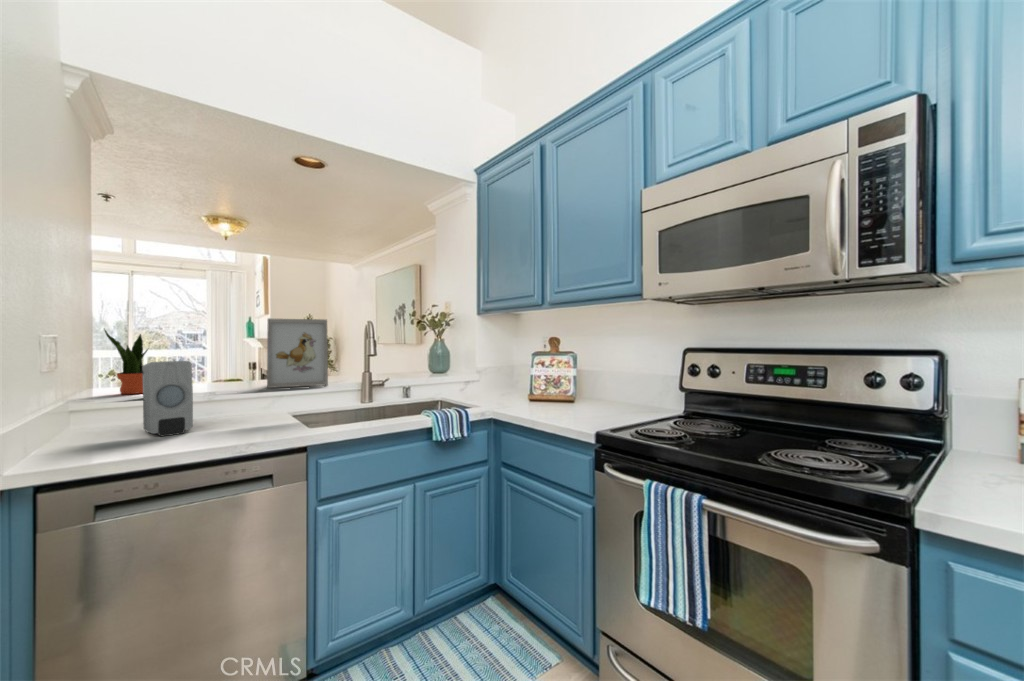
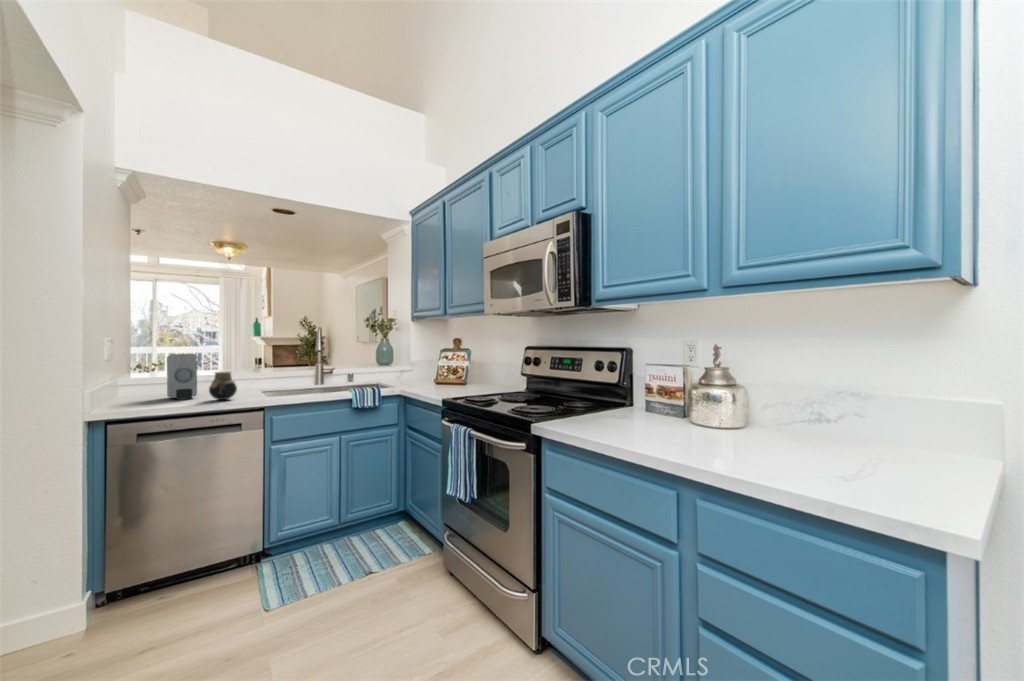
picture frame: present [267,318,328,388] -> none [247,326,290,373]
potted plant: present [105,330,148,394] -> none [142,333,173,375]
jar: none [214,389,259,436] -> present [209,372,237,400]

